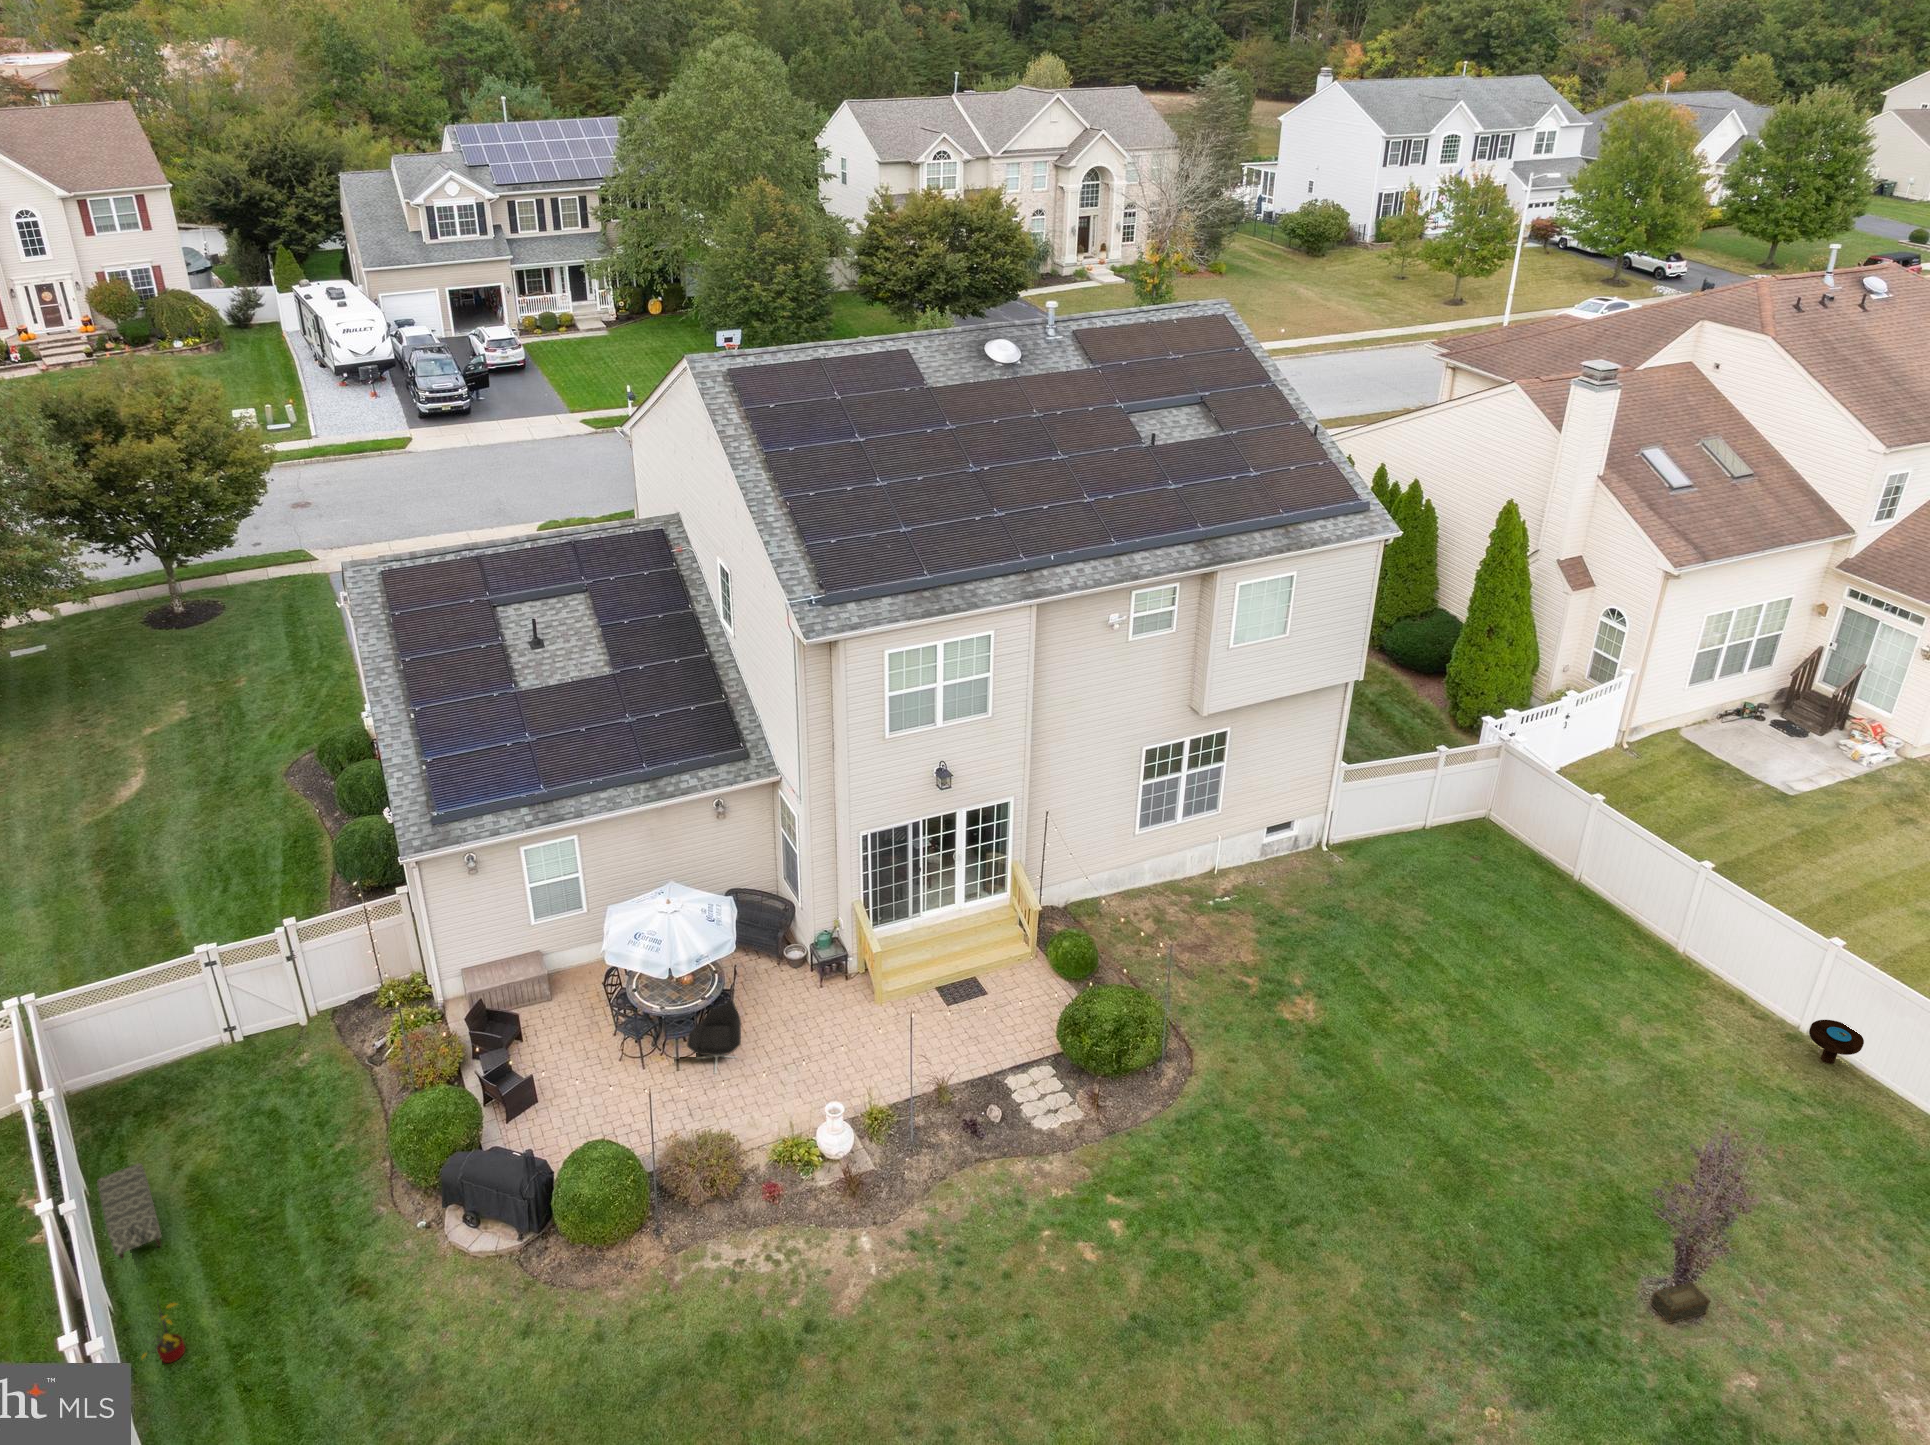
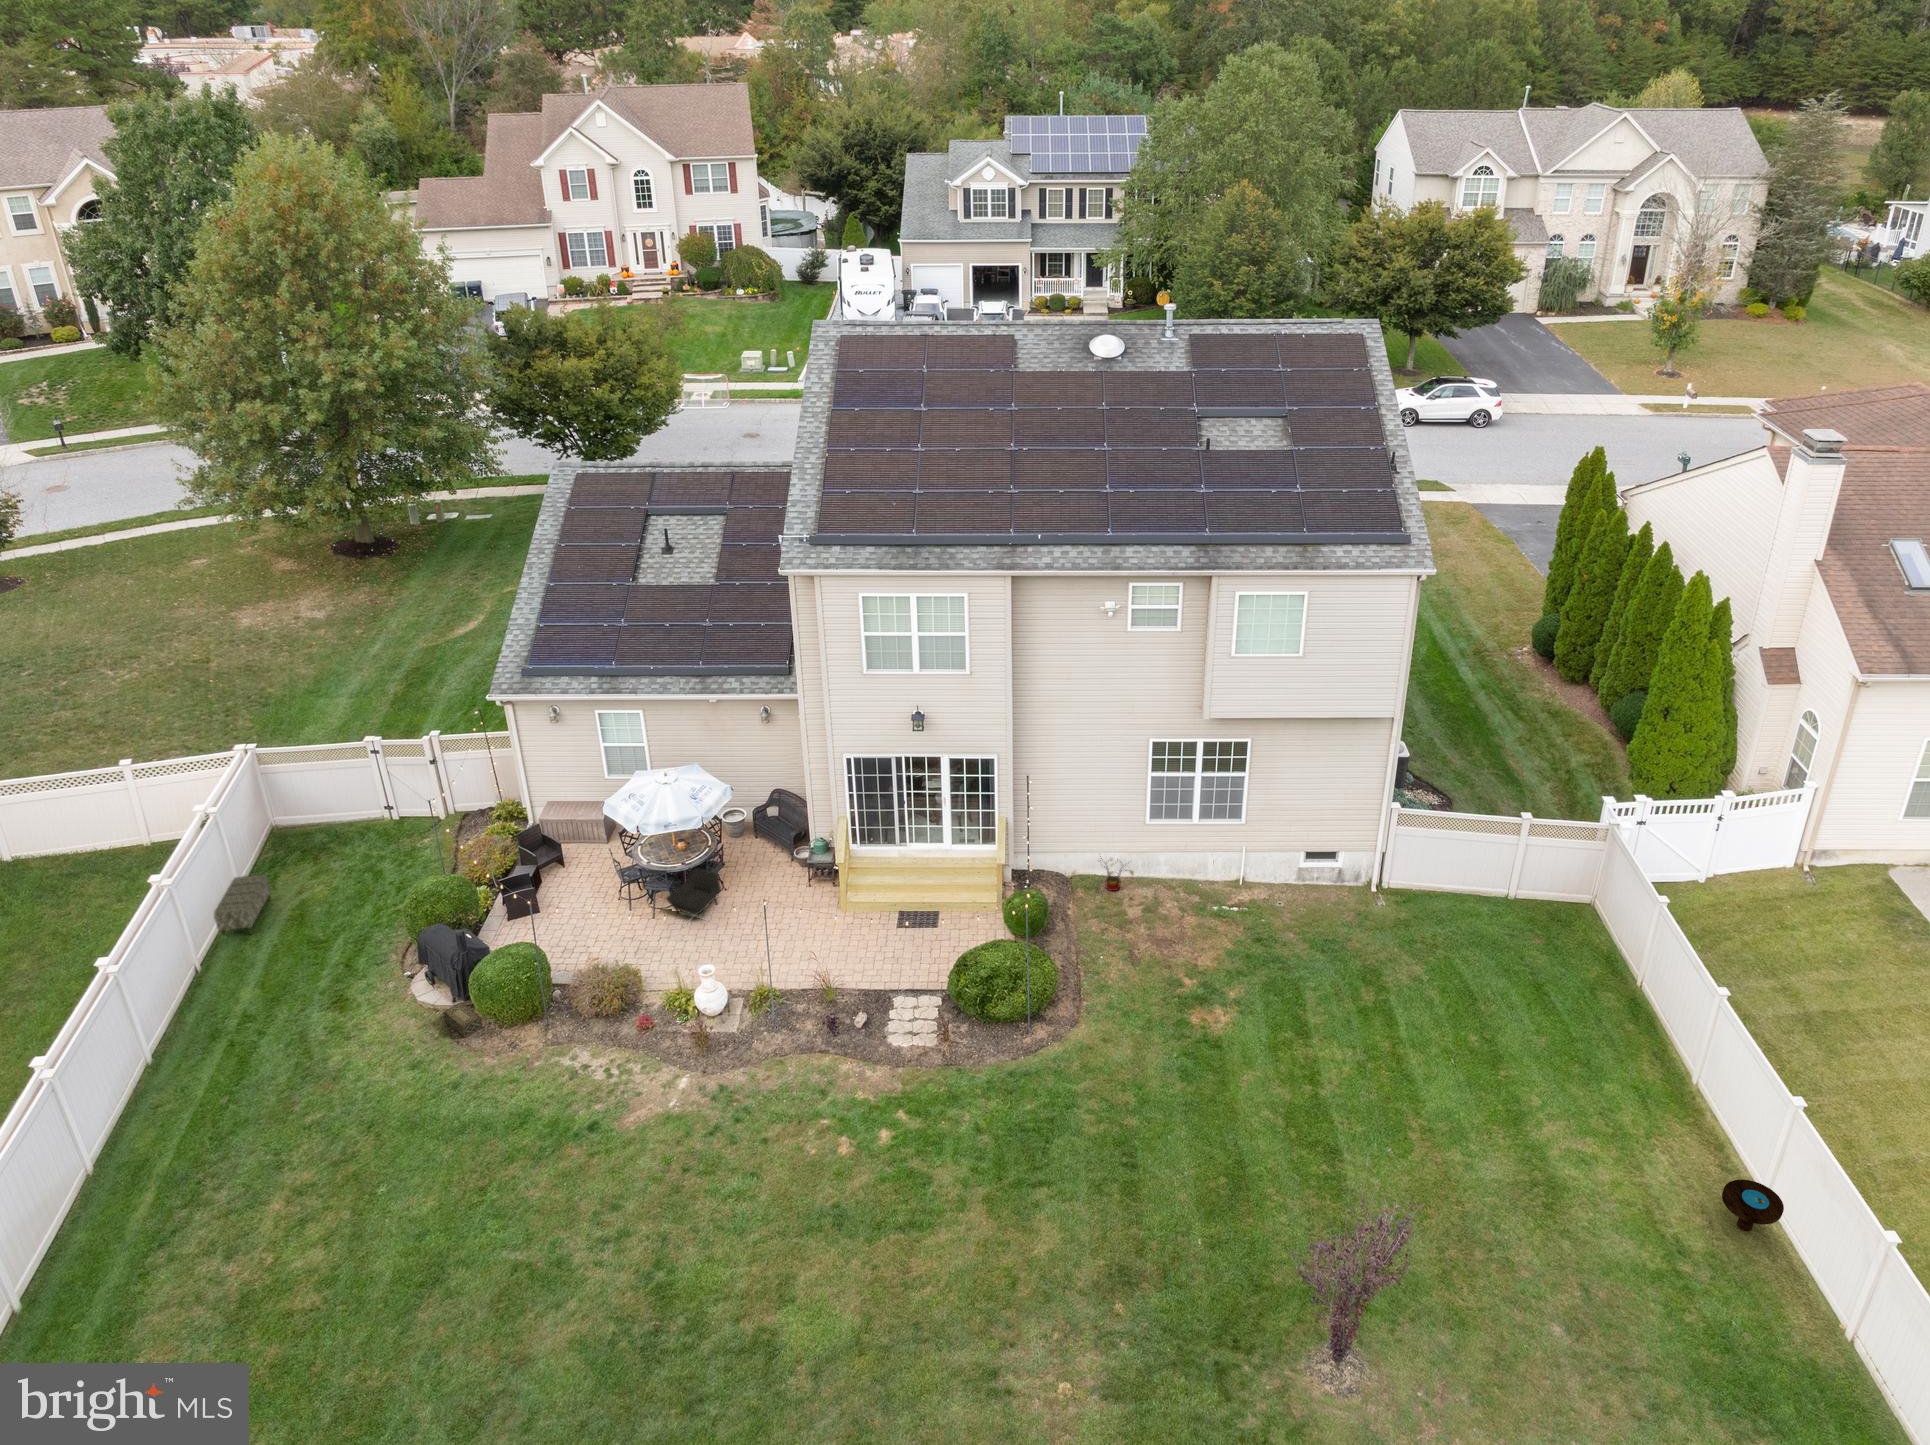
woven basket: present [1651,1282,1710,1324] -> present [444,1003,483,1038]
decorative plant: present [142,1303,185,1363] -> present [1101,858,1134,891]

